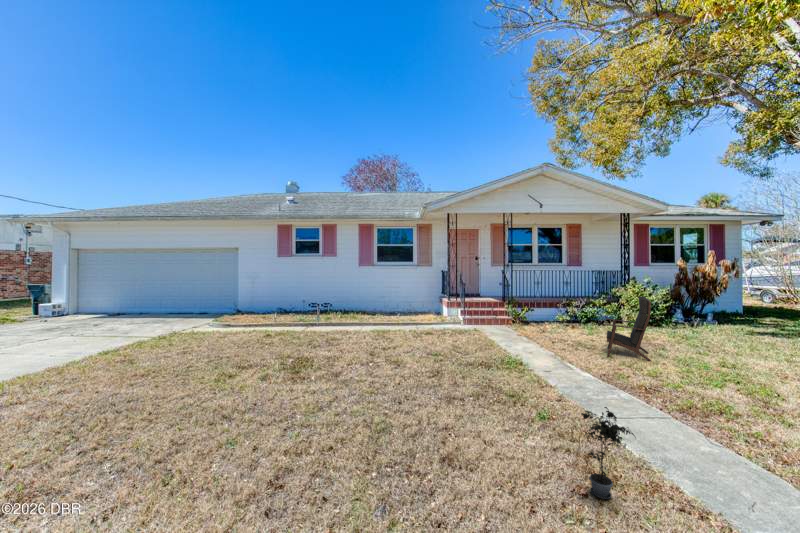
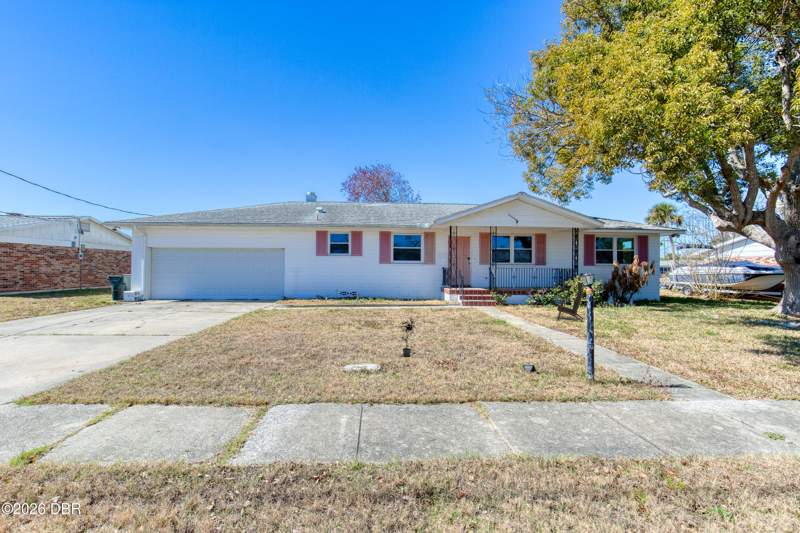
potted plant: present [581,407,636,499] -> present [402,320,415,356]

